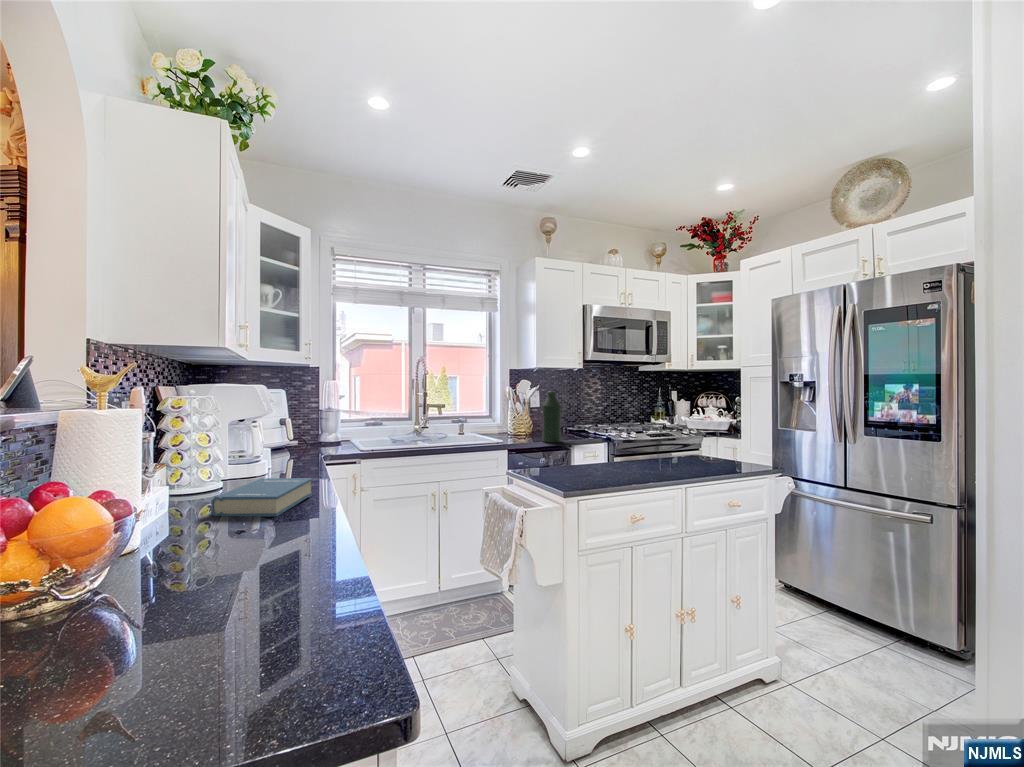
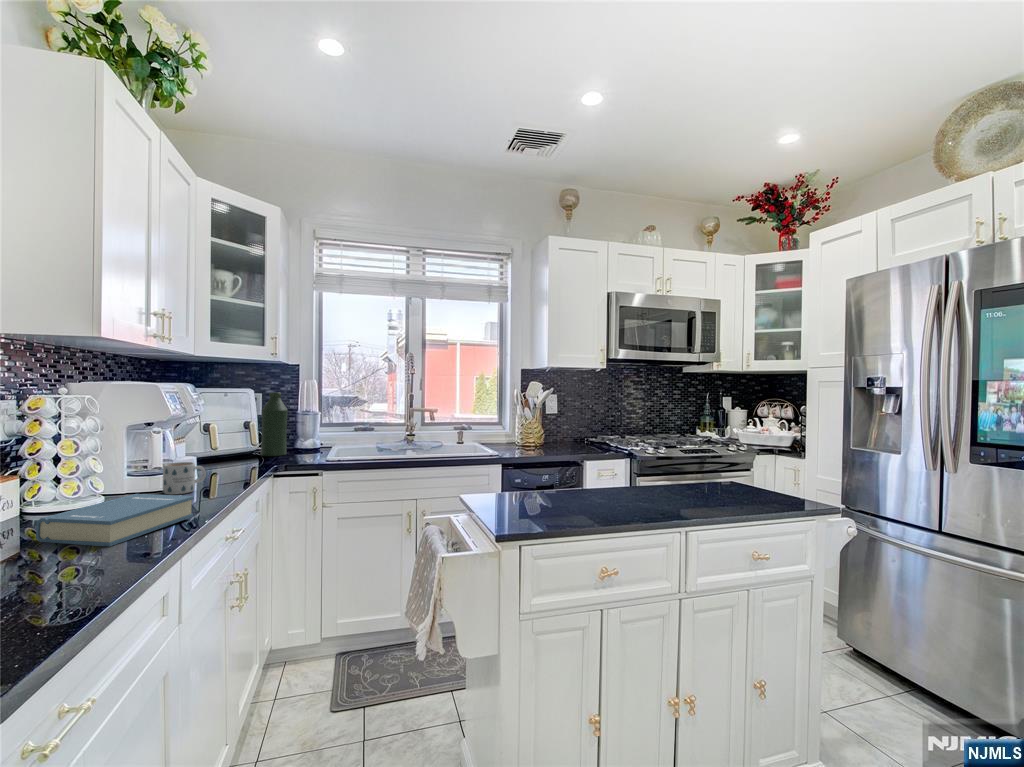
bottle: present [542,392,561,442] -> present [261,392,288,456]
mug: none [255,454,288,481] -> present [163,462,206,495]

